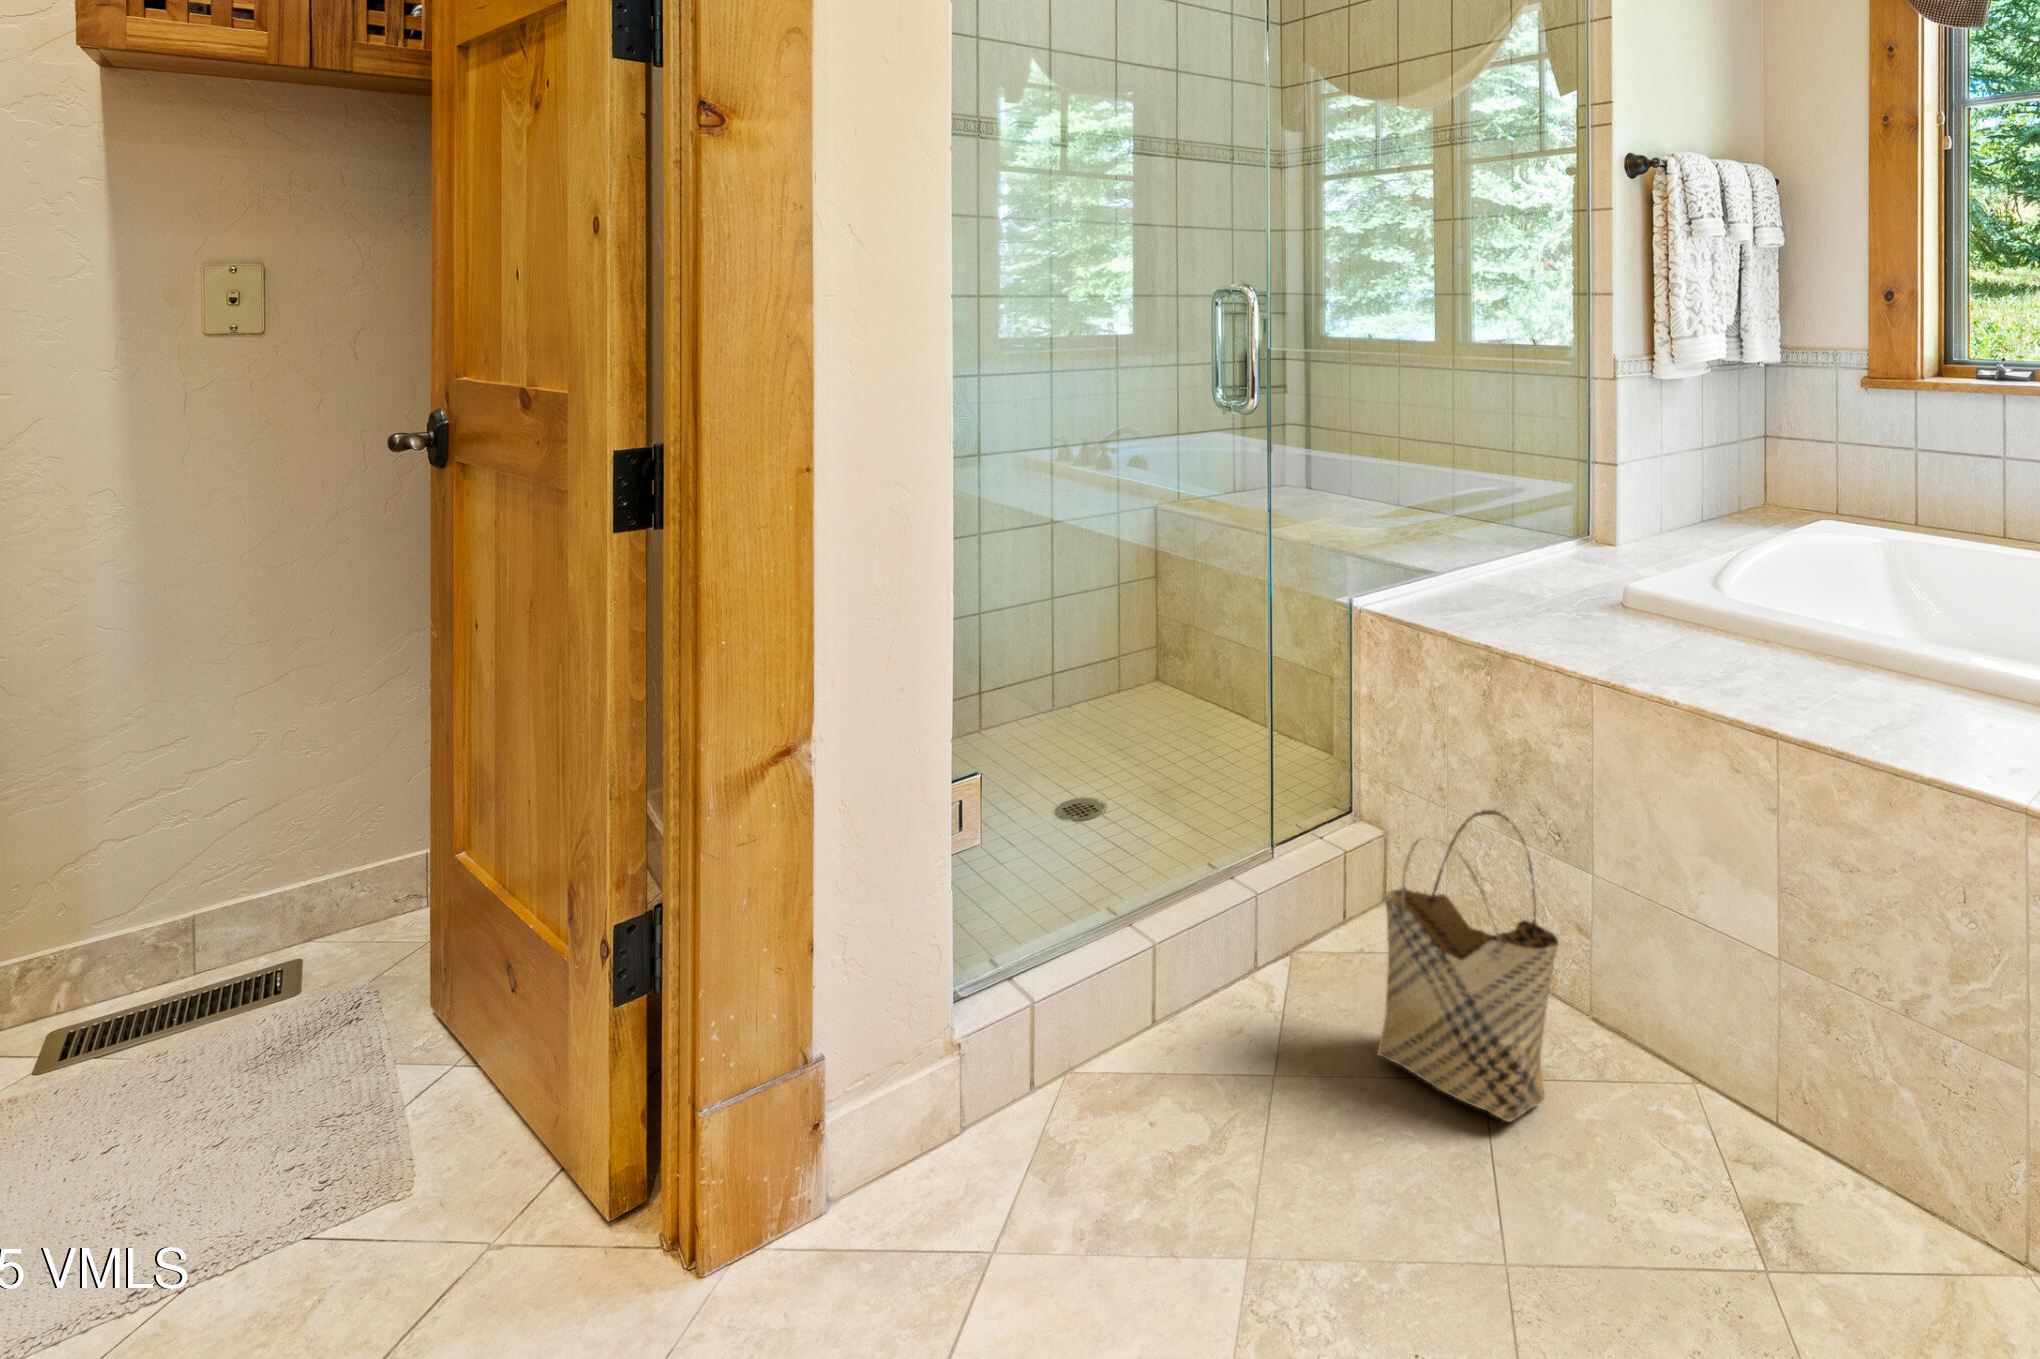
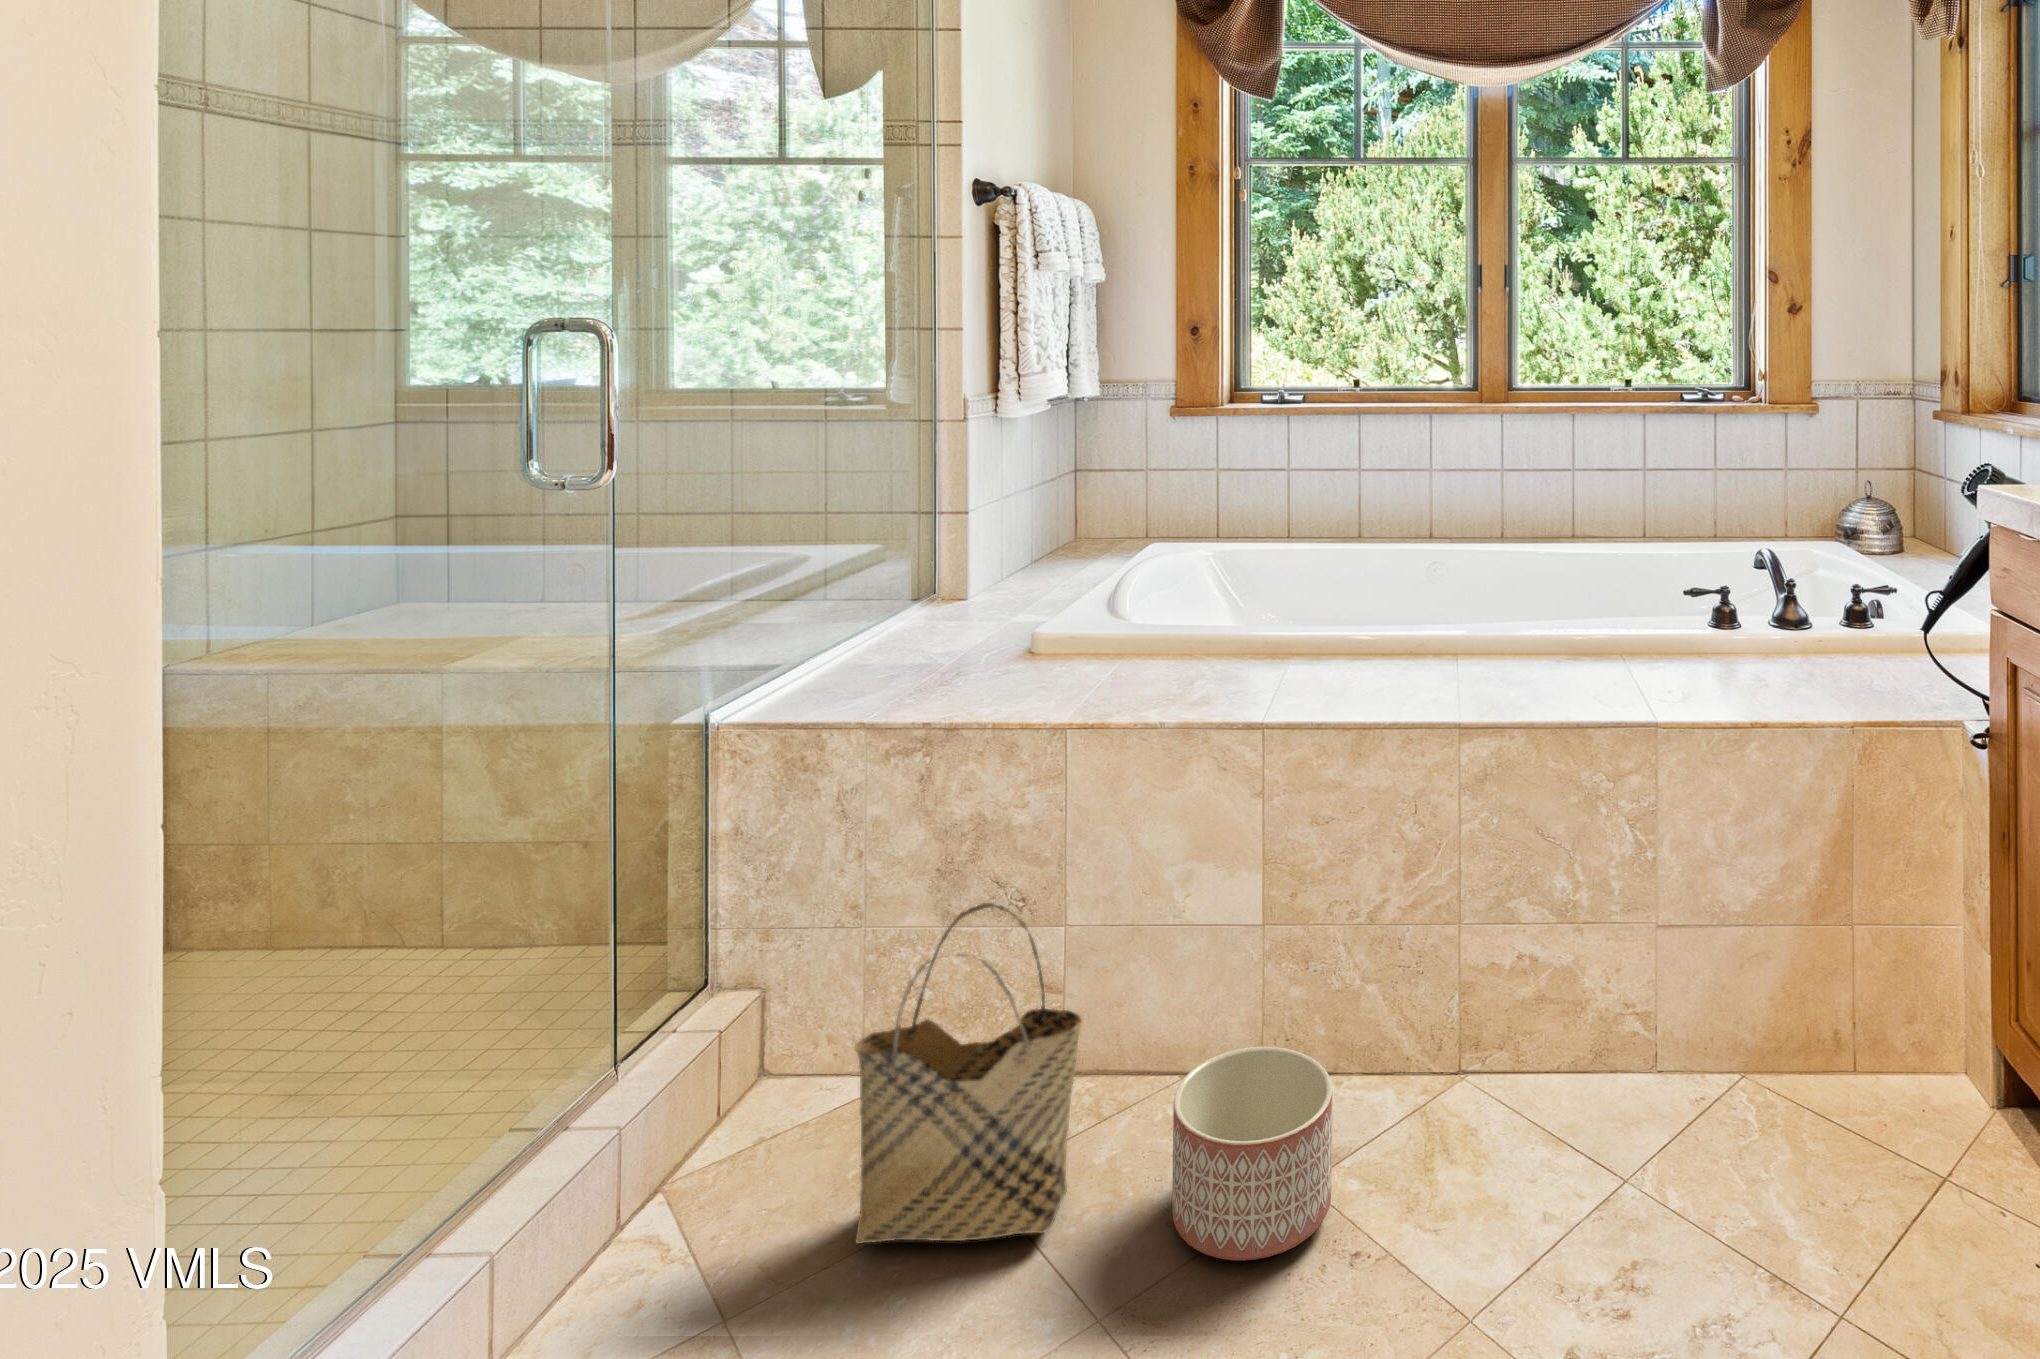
planter: none [1617,1037,1791,1265] -> present [1172,1046,1332,1260]

